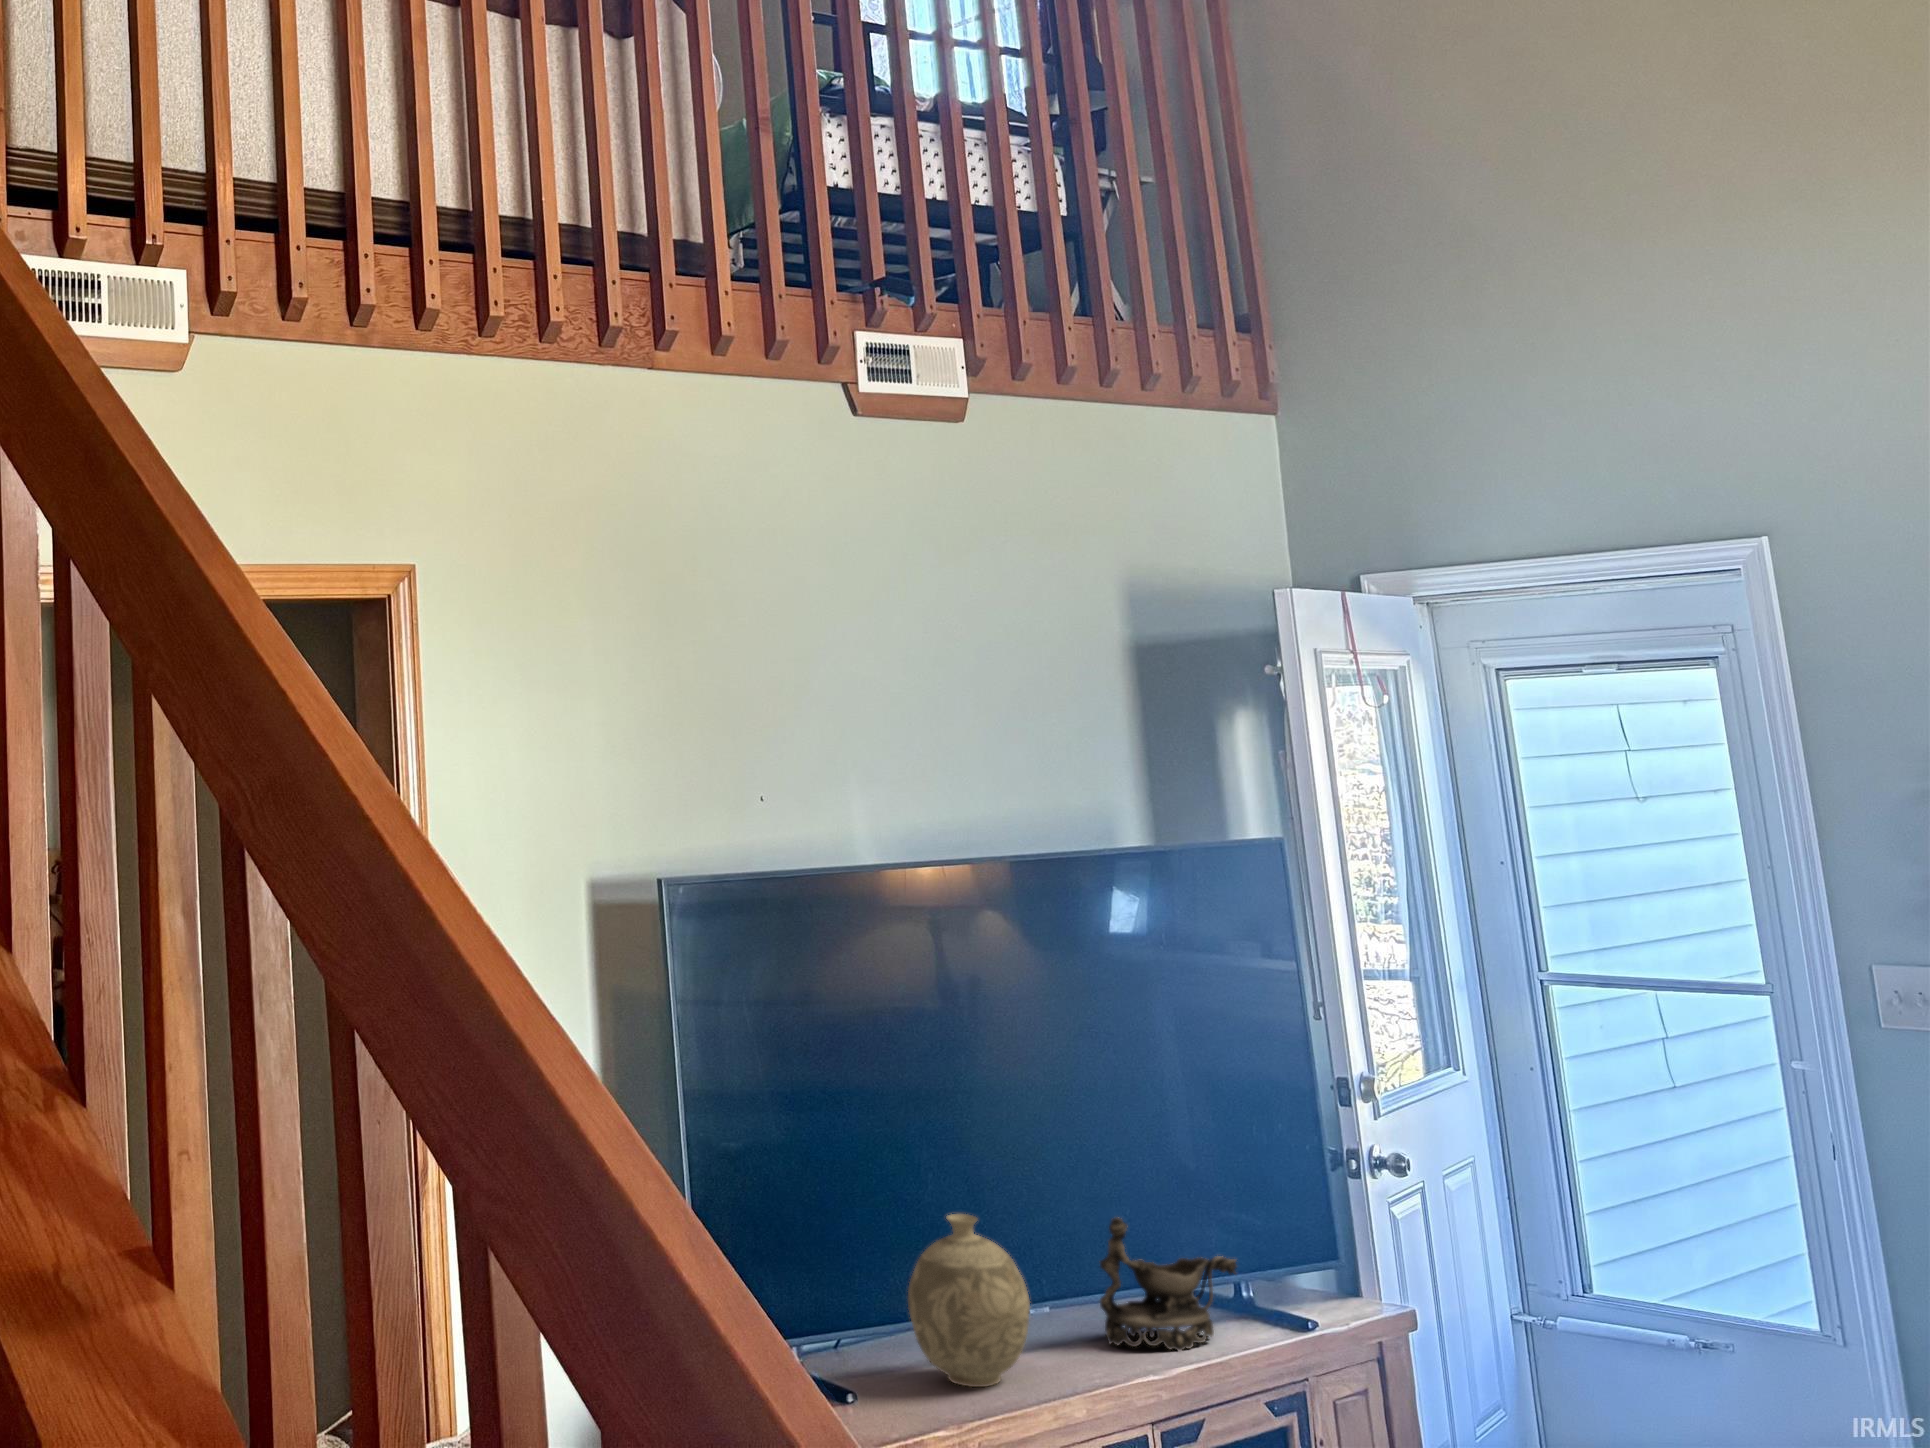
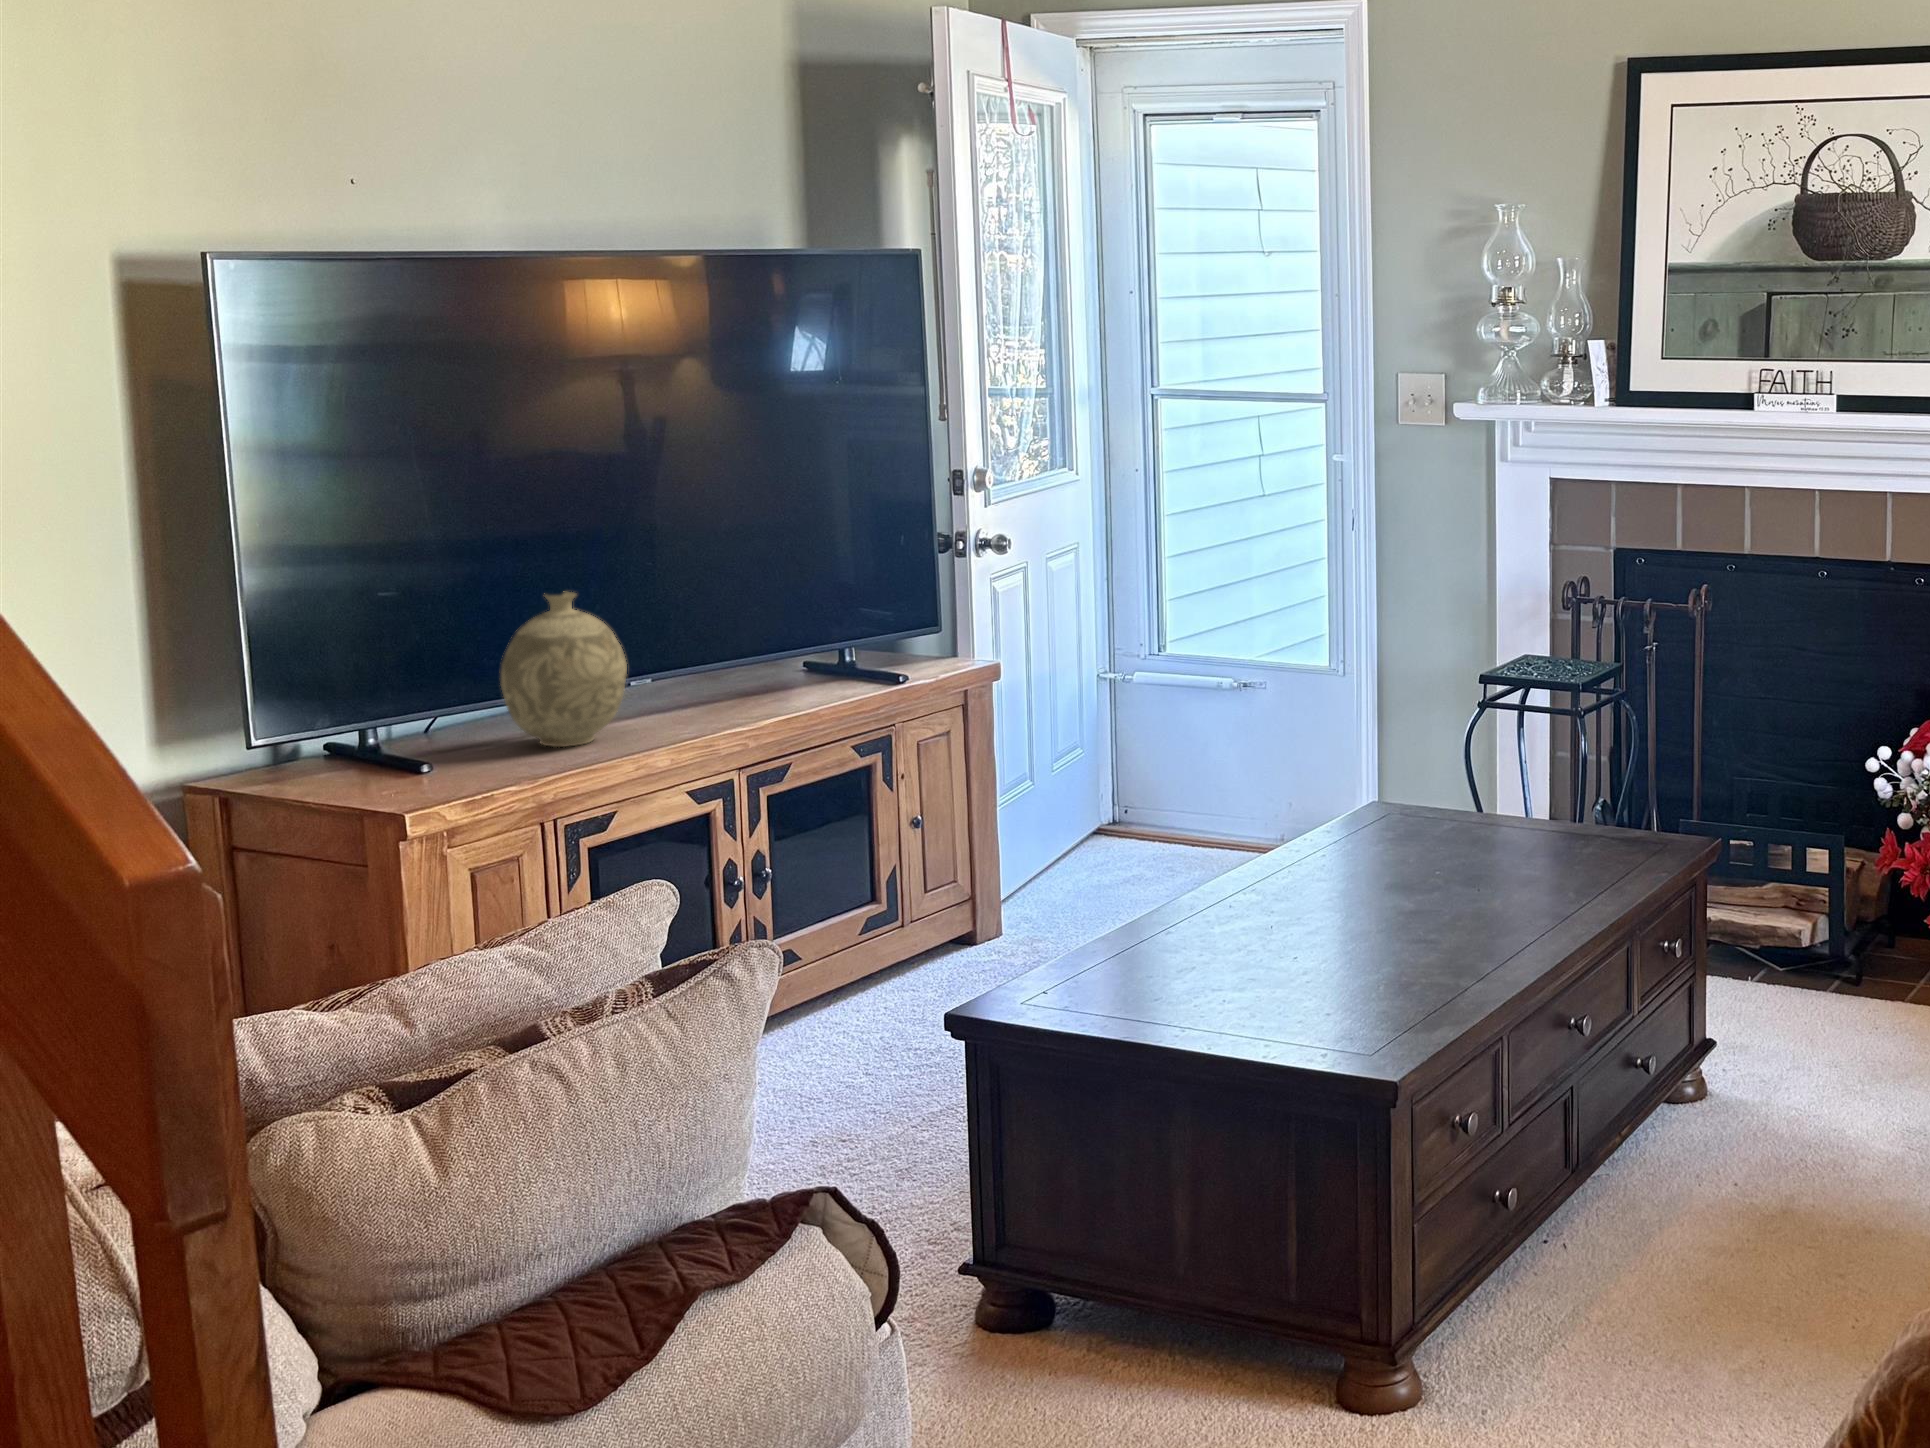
decorative bowl: present [1100,1218,1237,1351] -> none [704,595,840,708]

